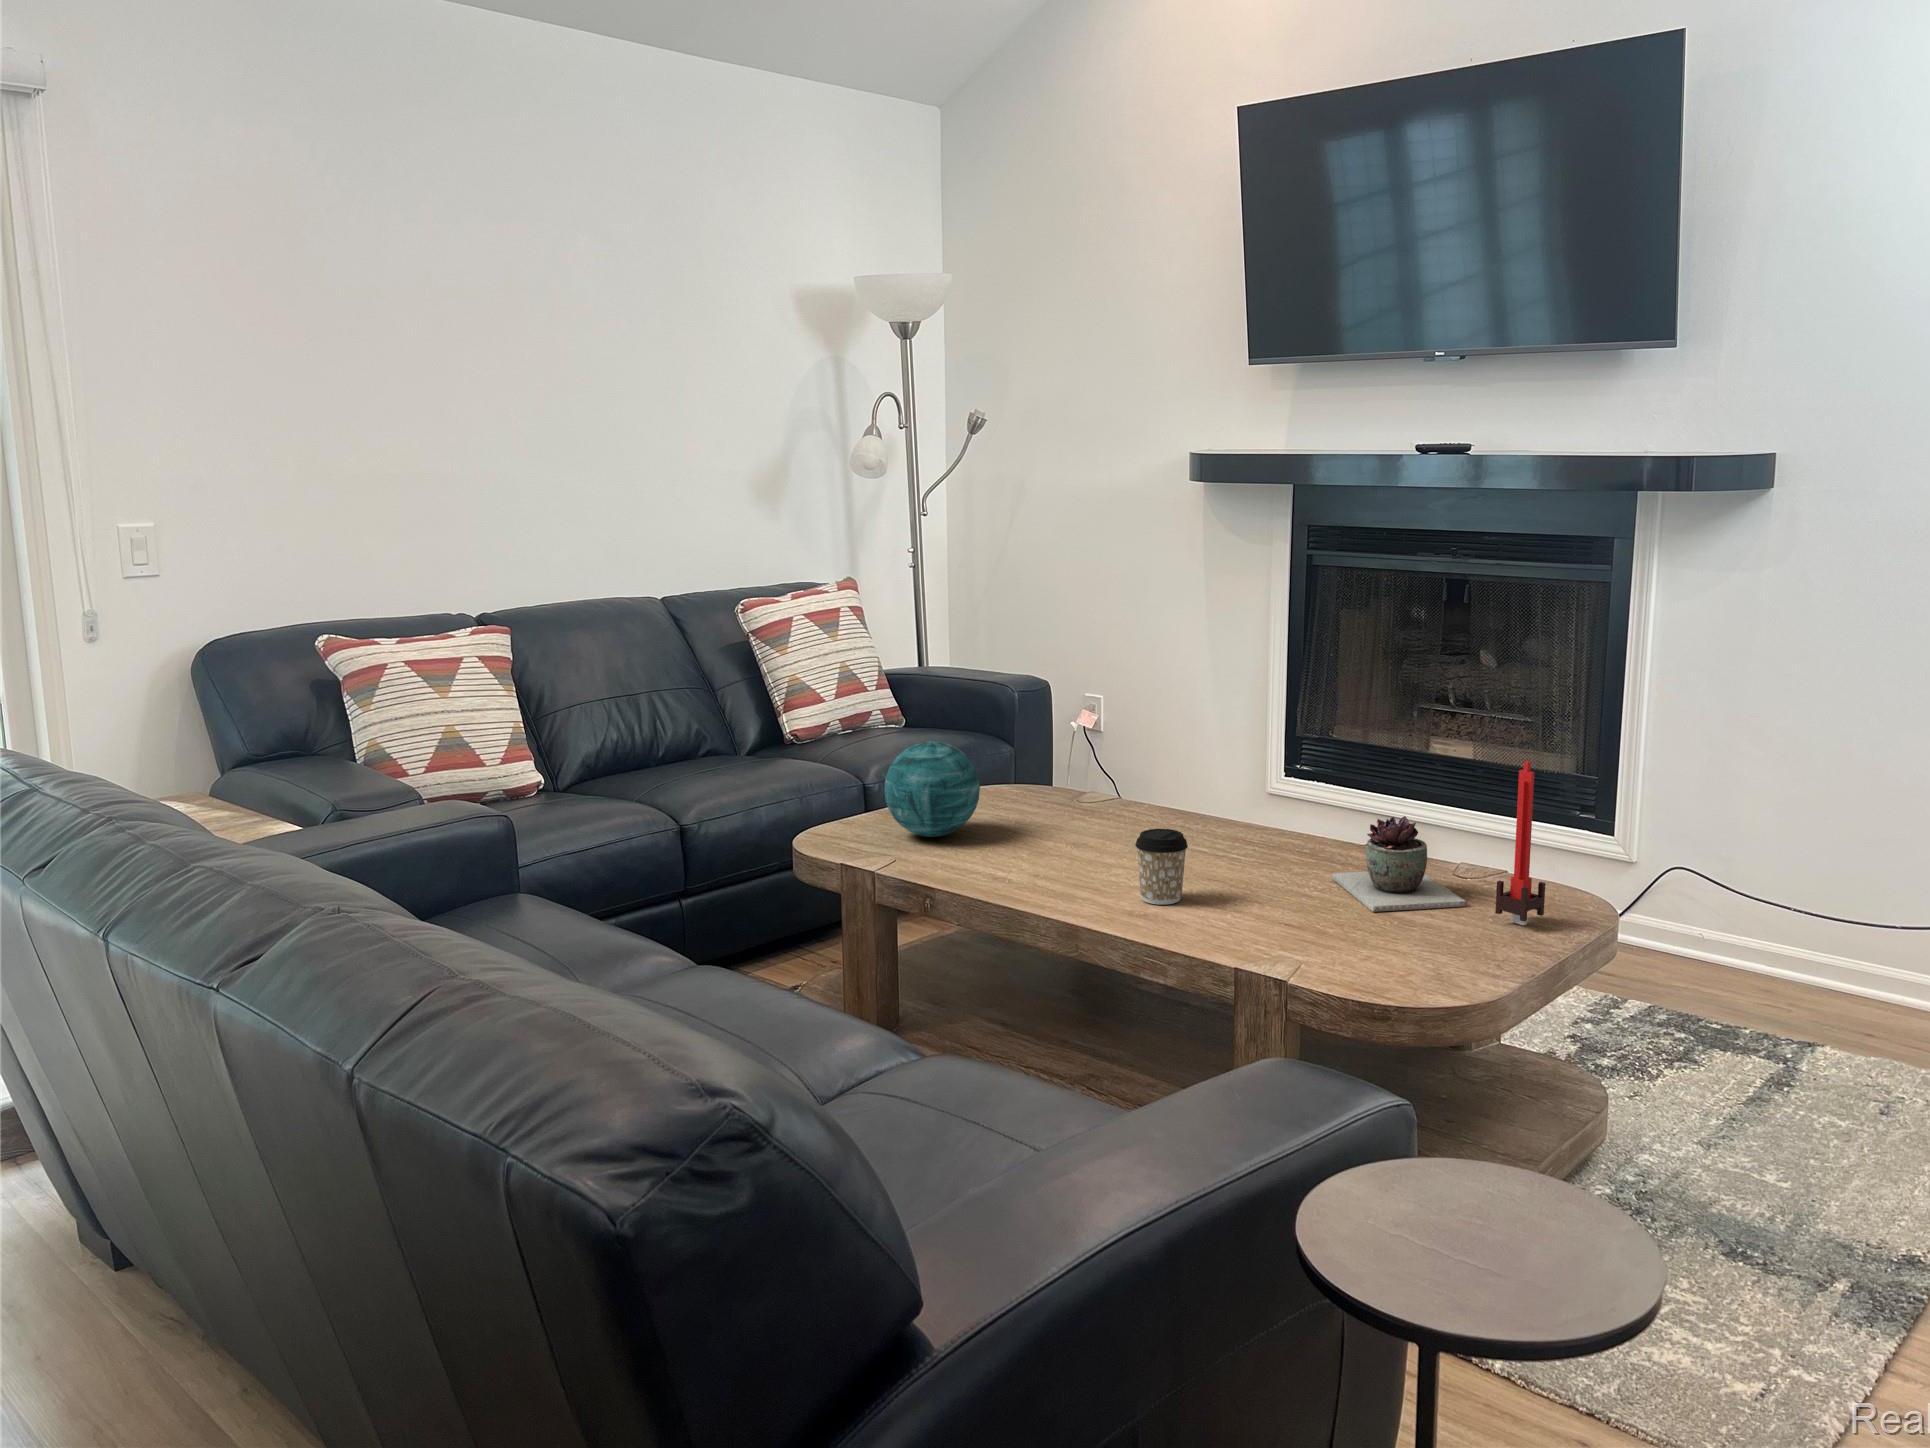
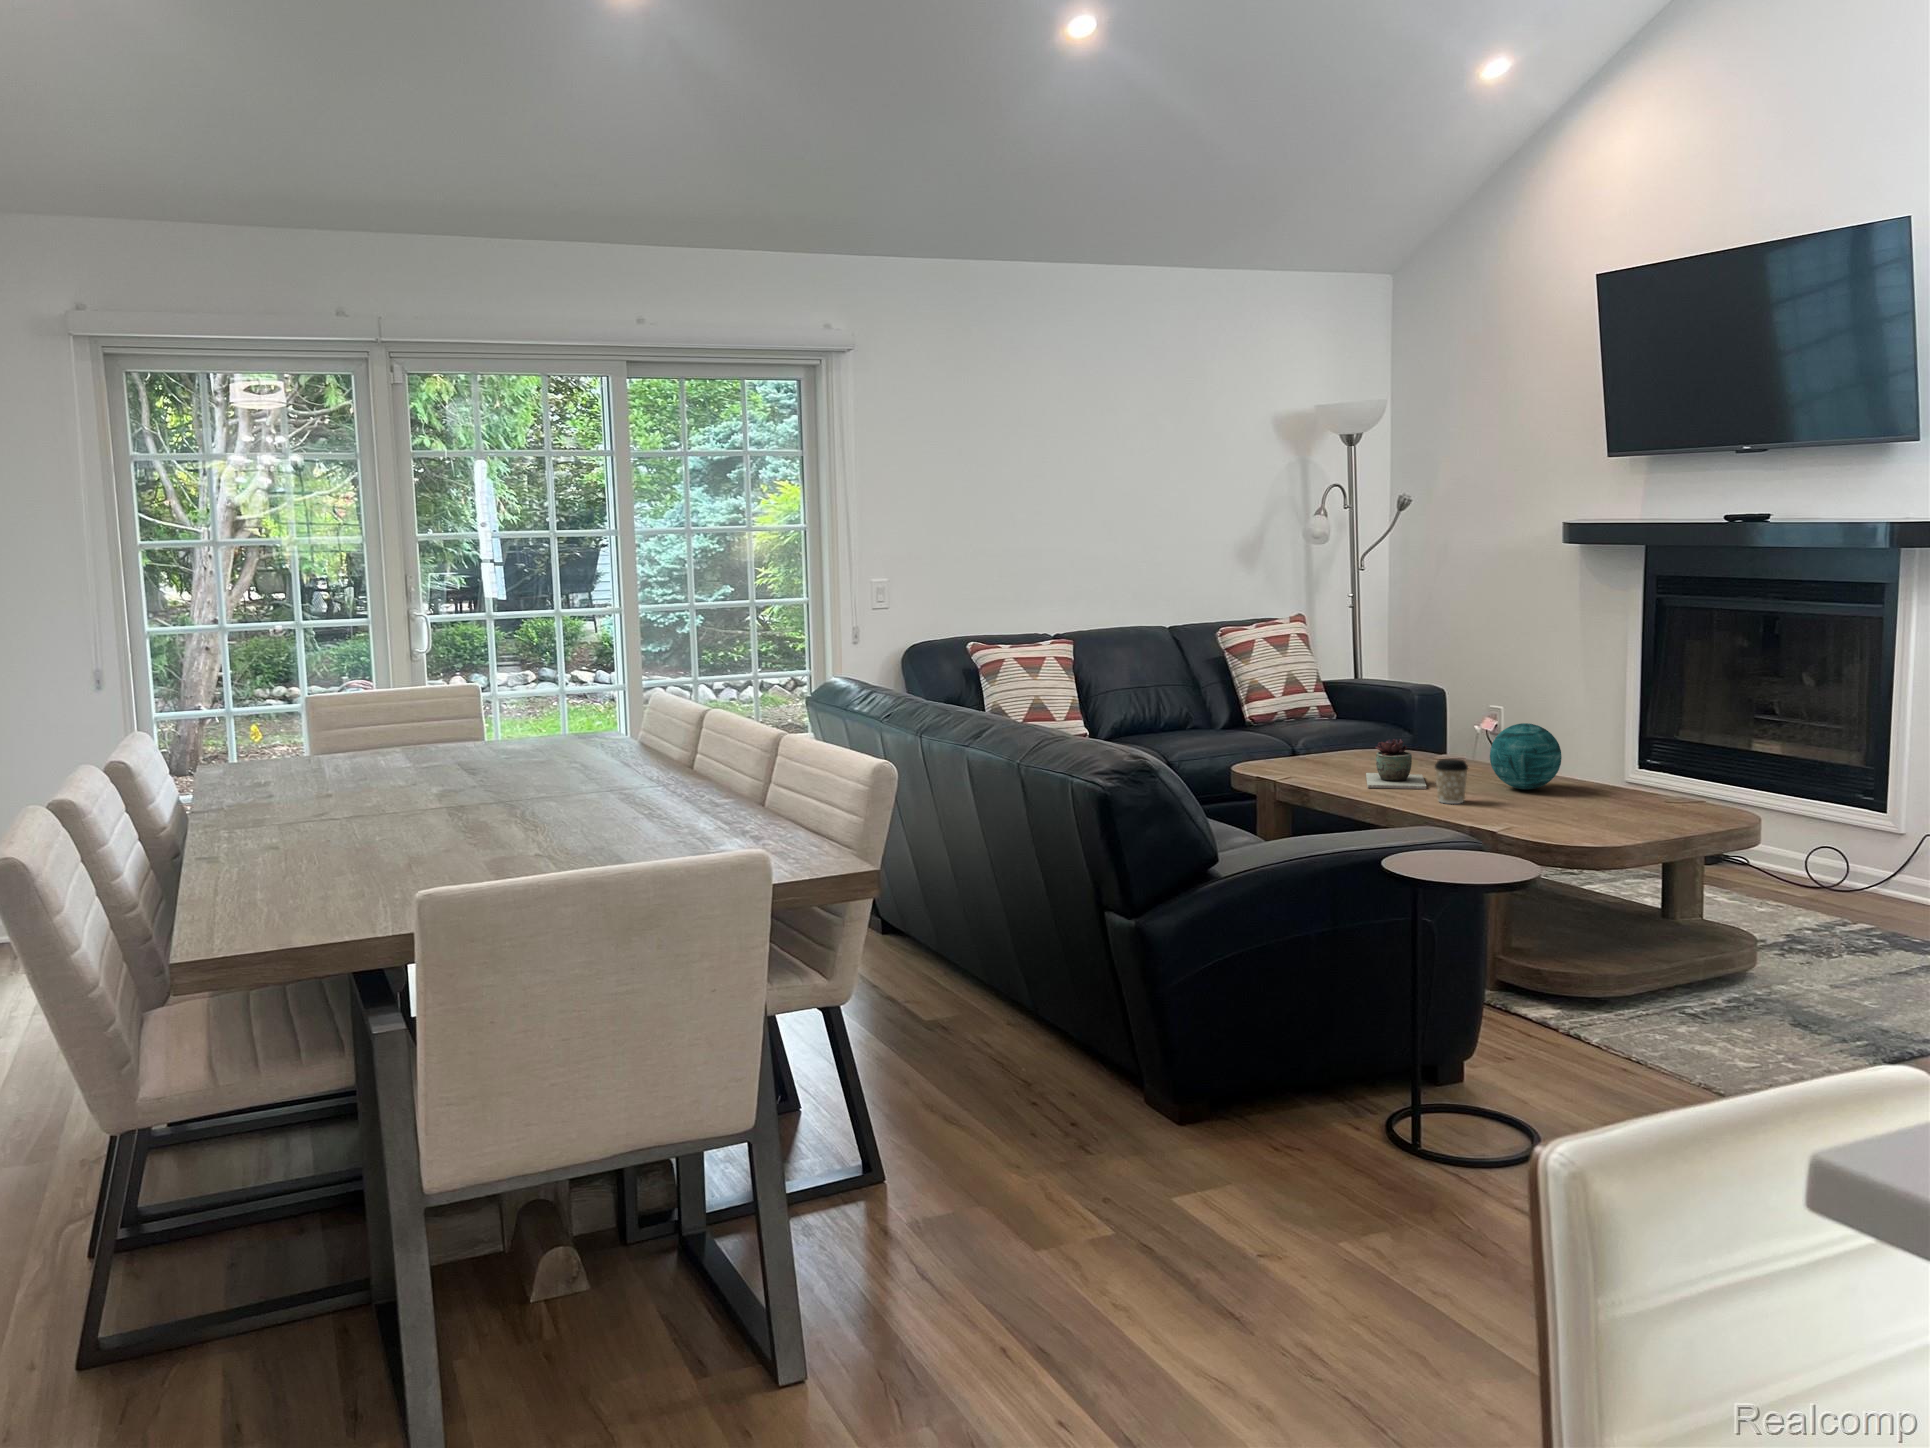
decorative orb: present [884,741,980,837] -> present [1490,723,1562,790]
candle: present [1495,761,1545,925] -> none [1667,719,1701,825]
succulent plant: present [1332,816,1466,912] -> present [1366,739,1426,789]

